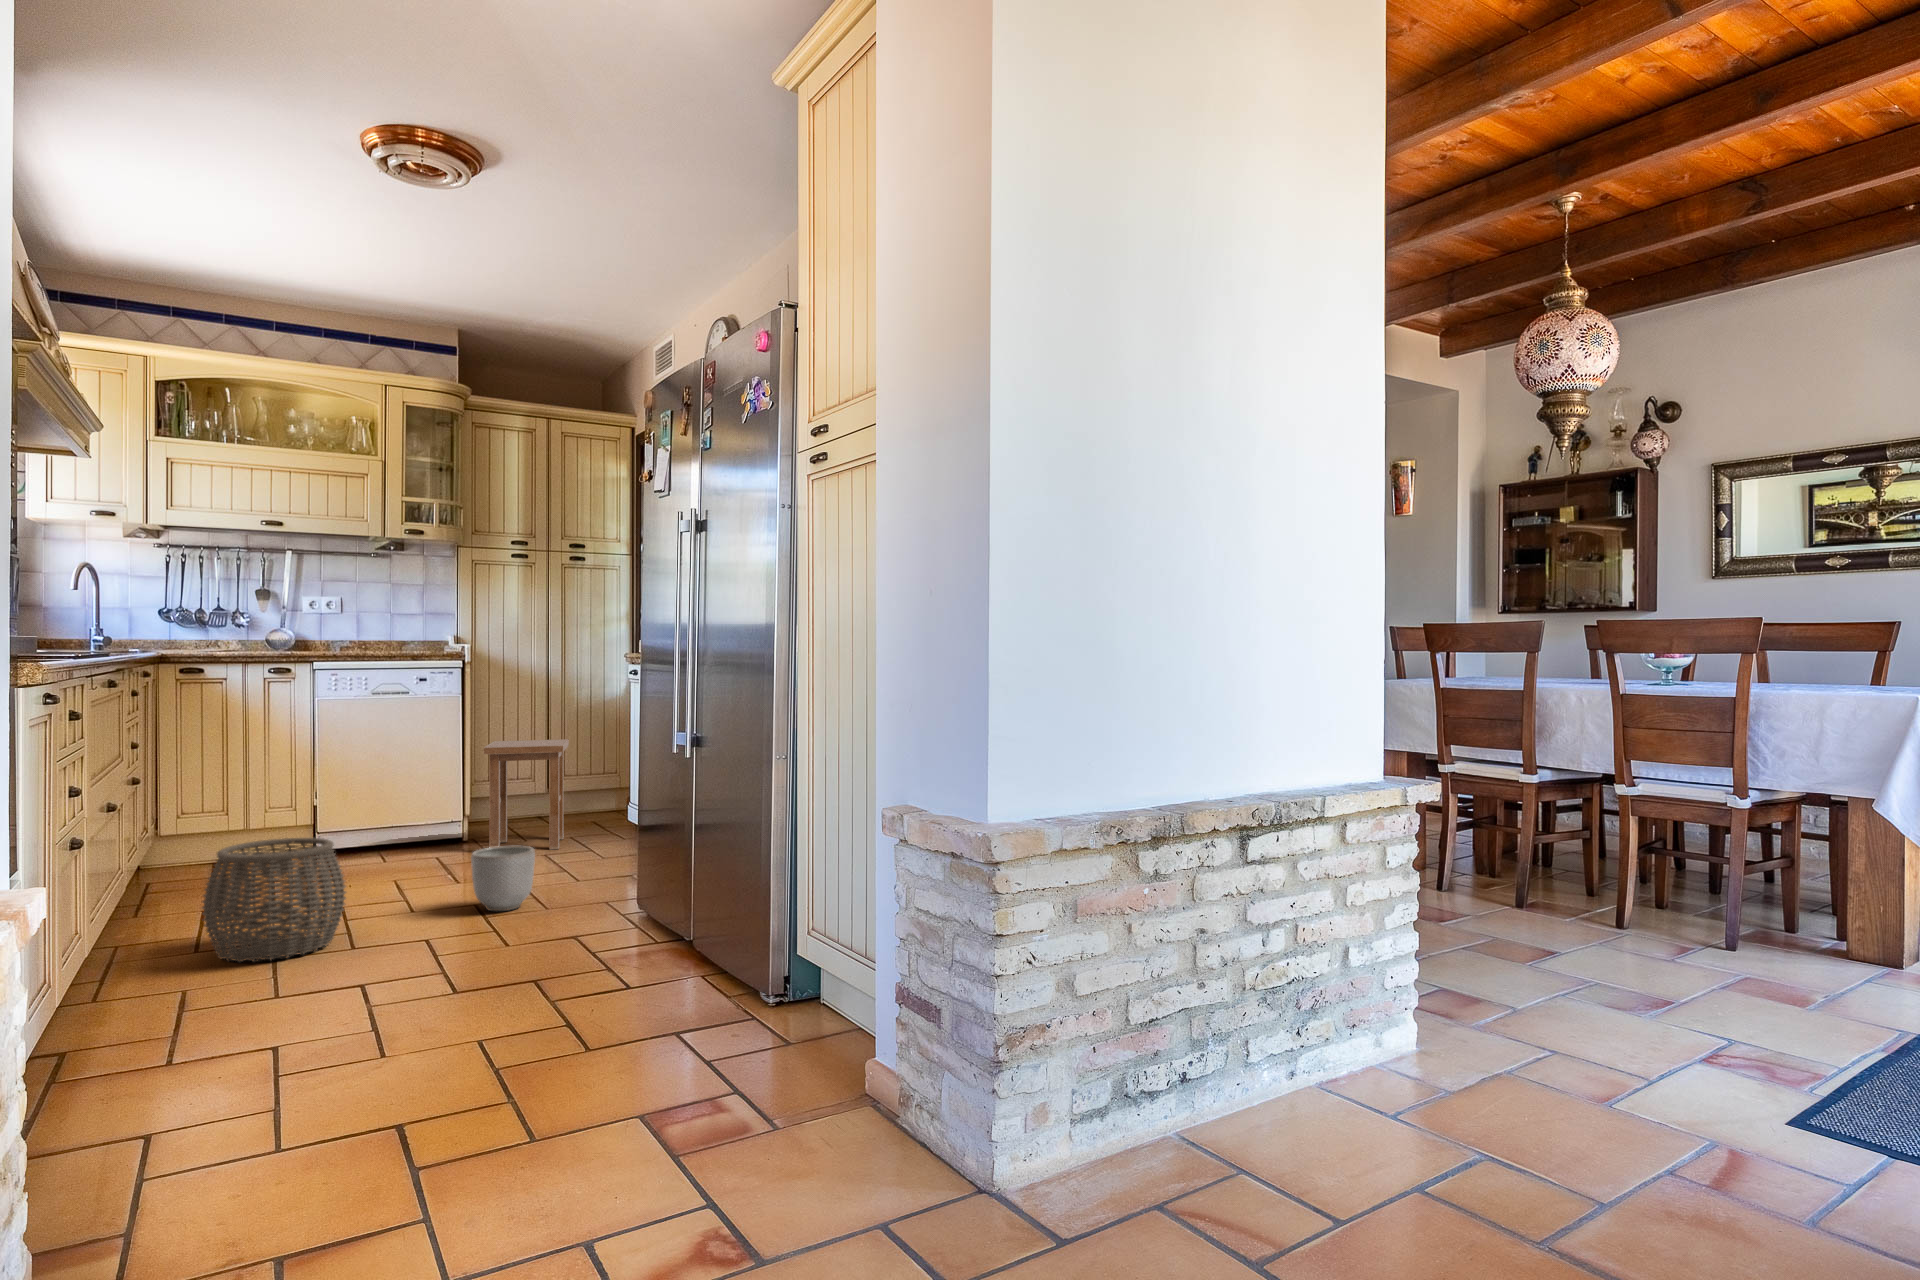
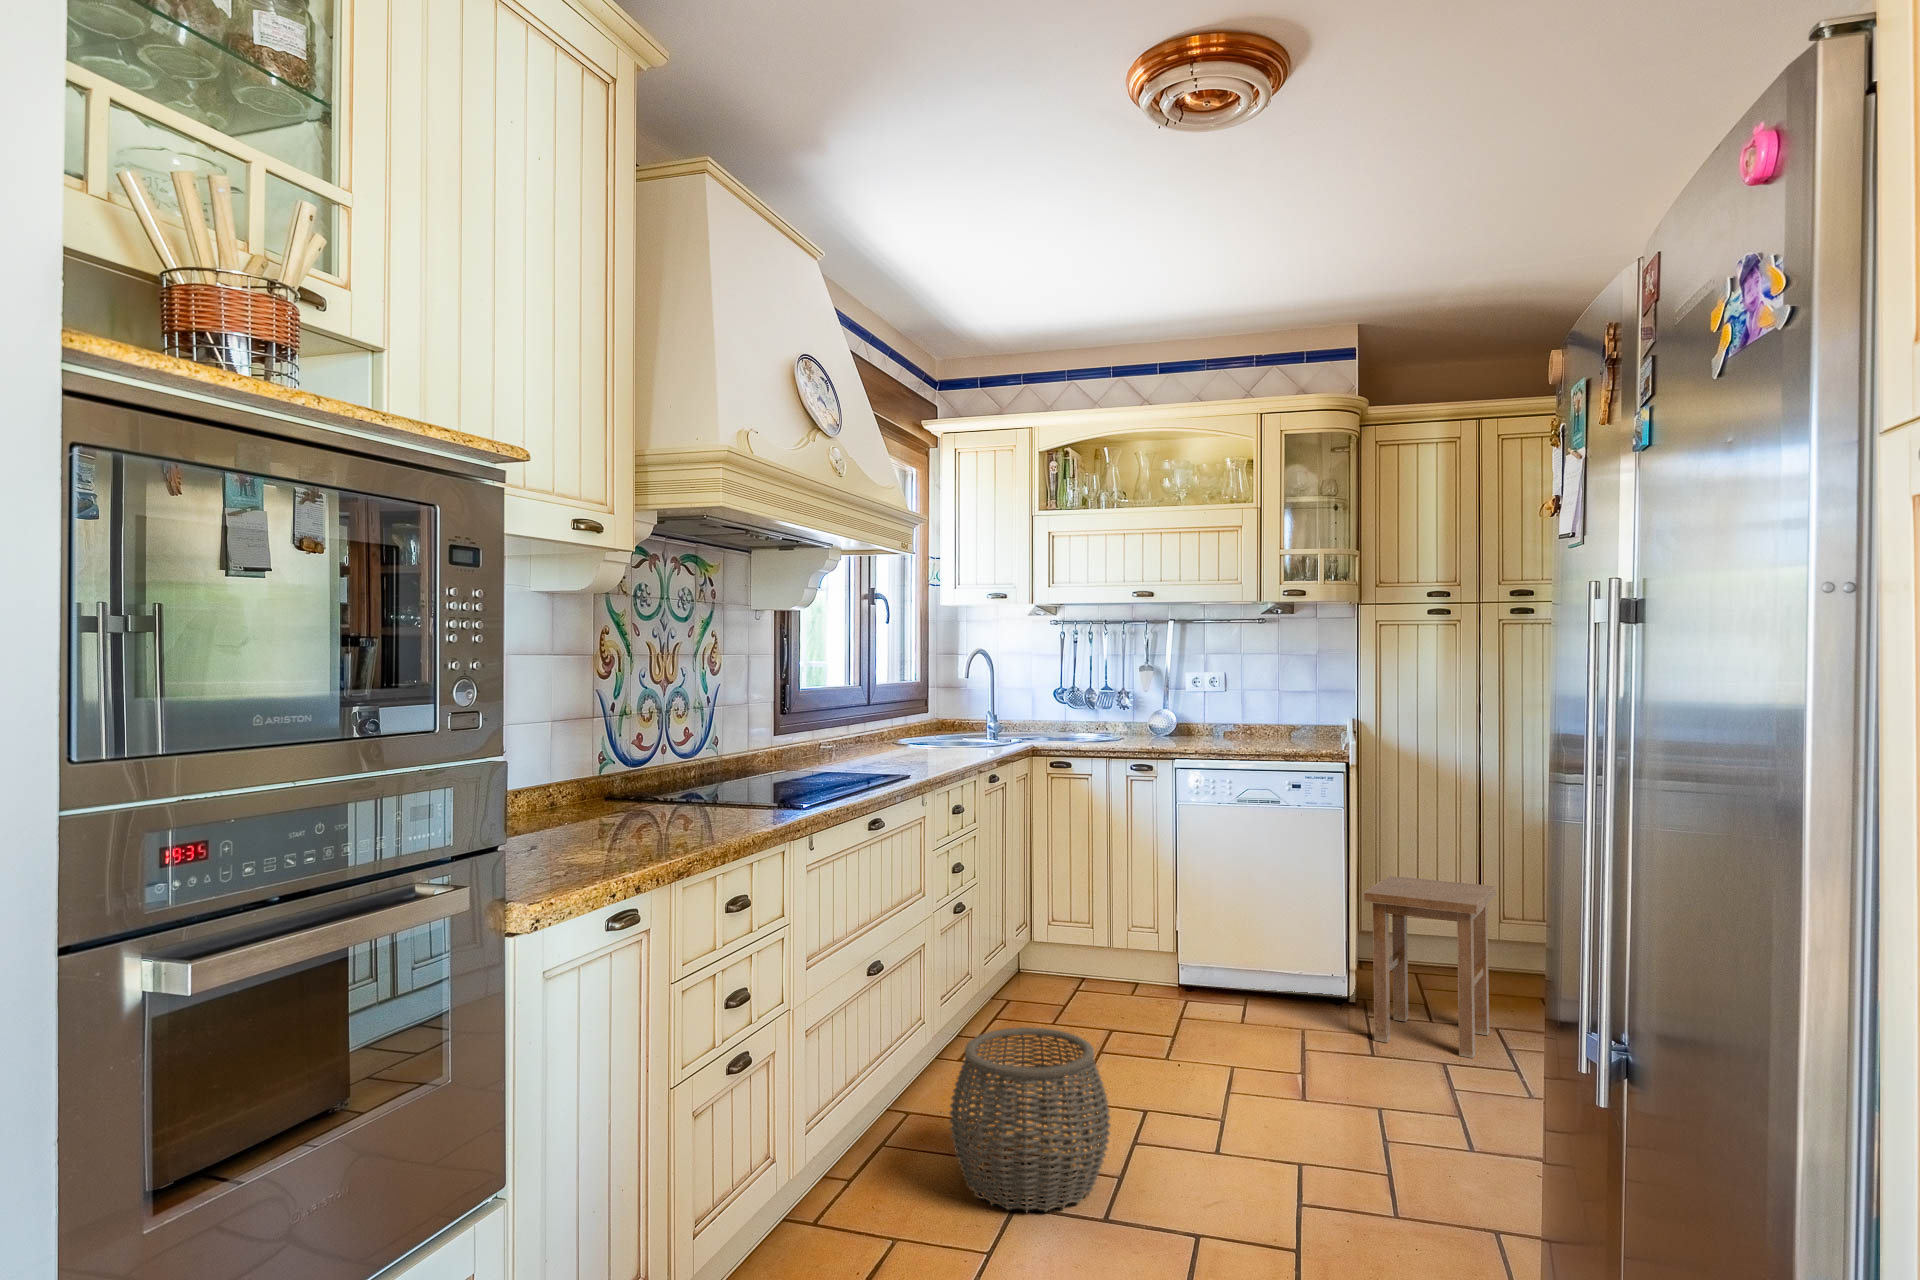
planter: present [471,846,535,911] -> none [1288,1086,1383,1202]

